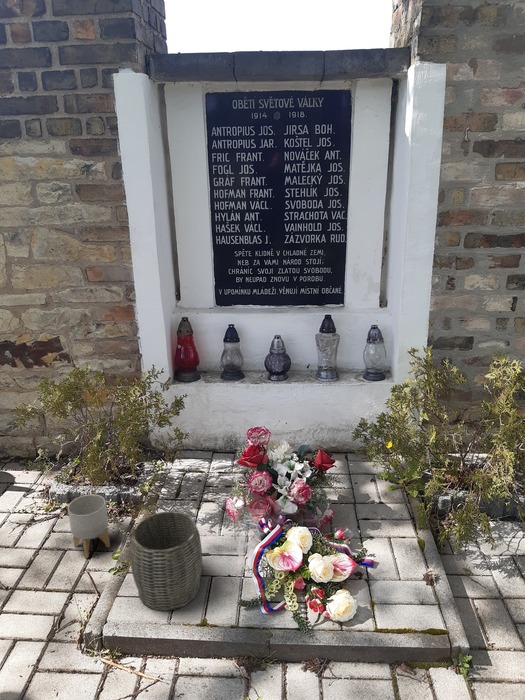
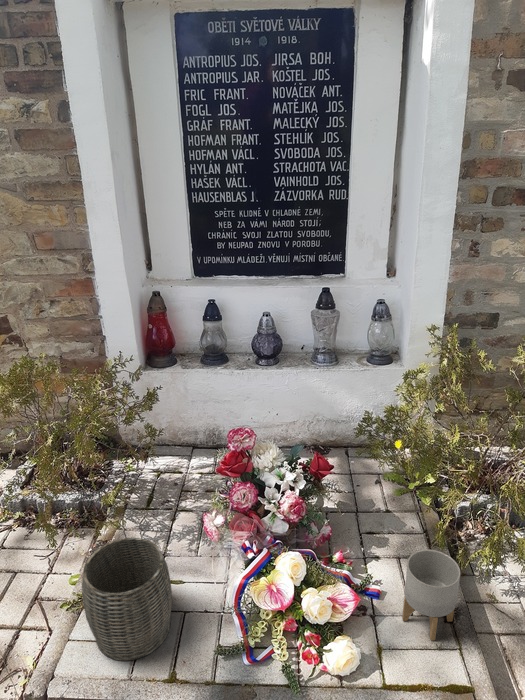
planter: present [68,494,110,558] -> present [402,550,460,640]

